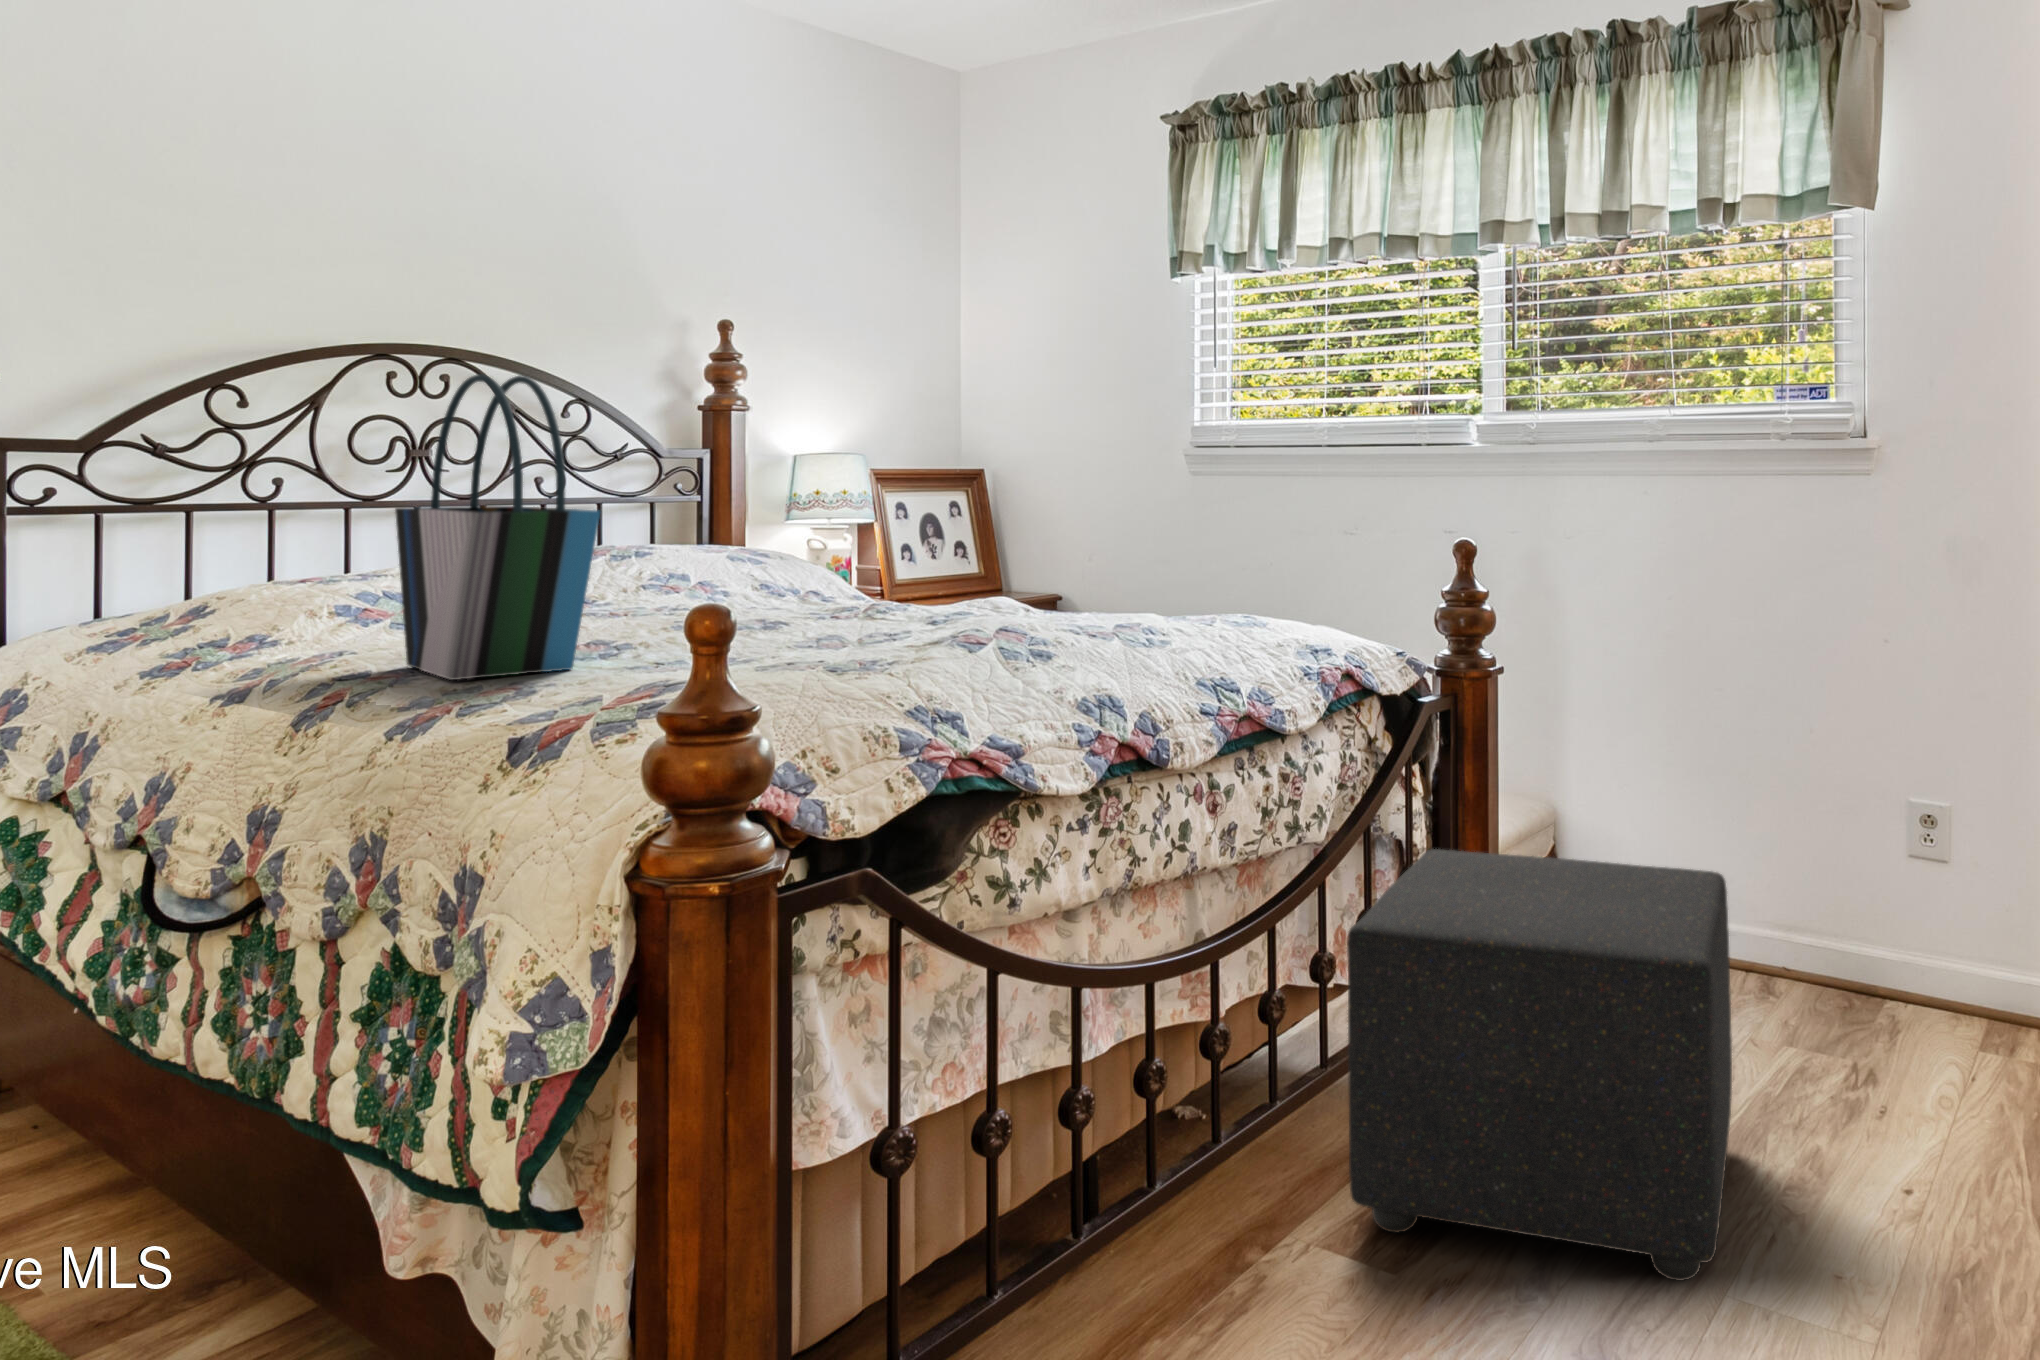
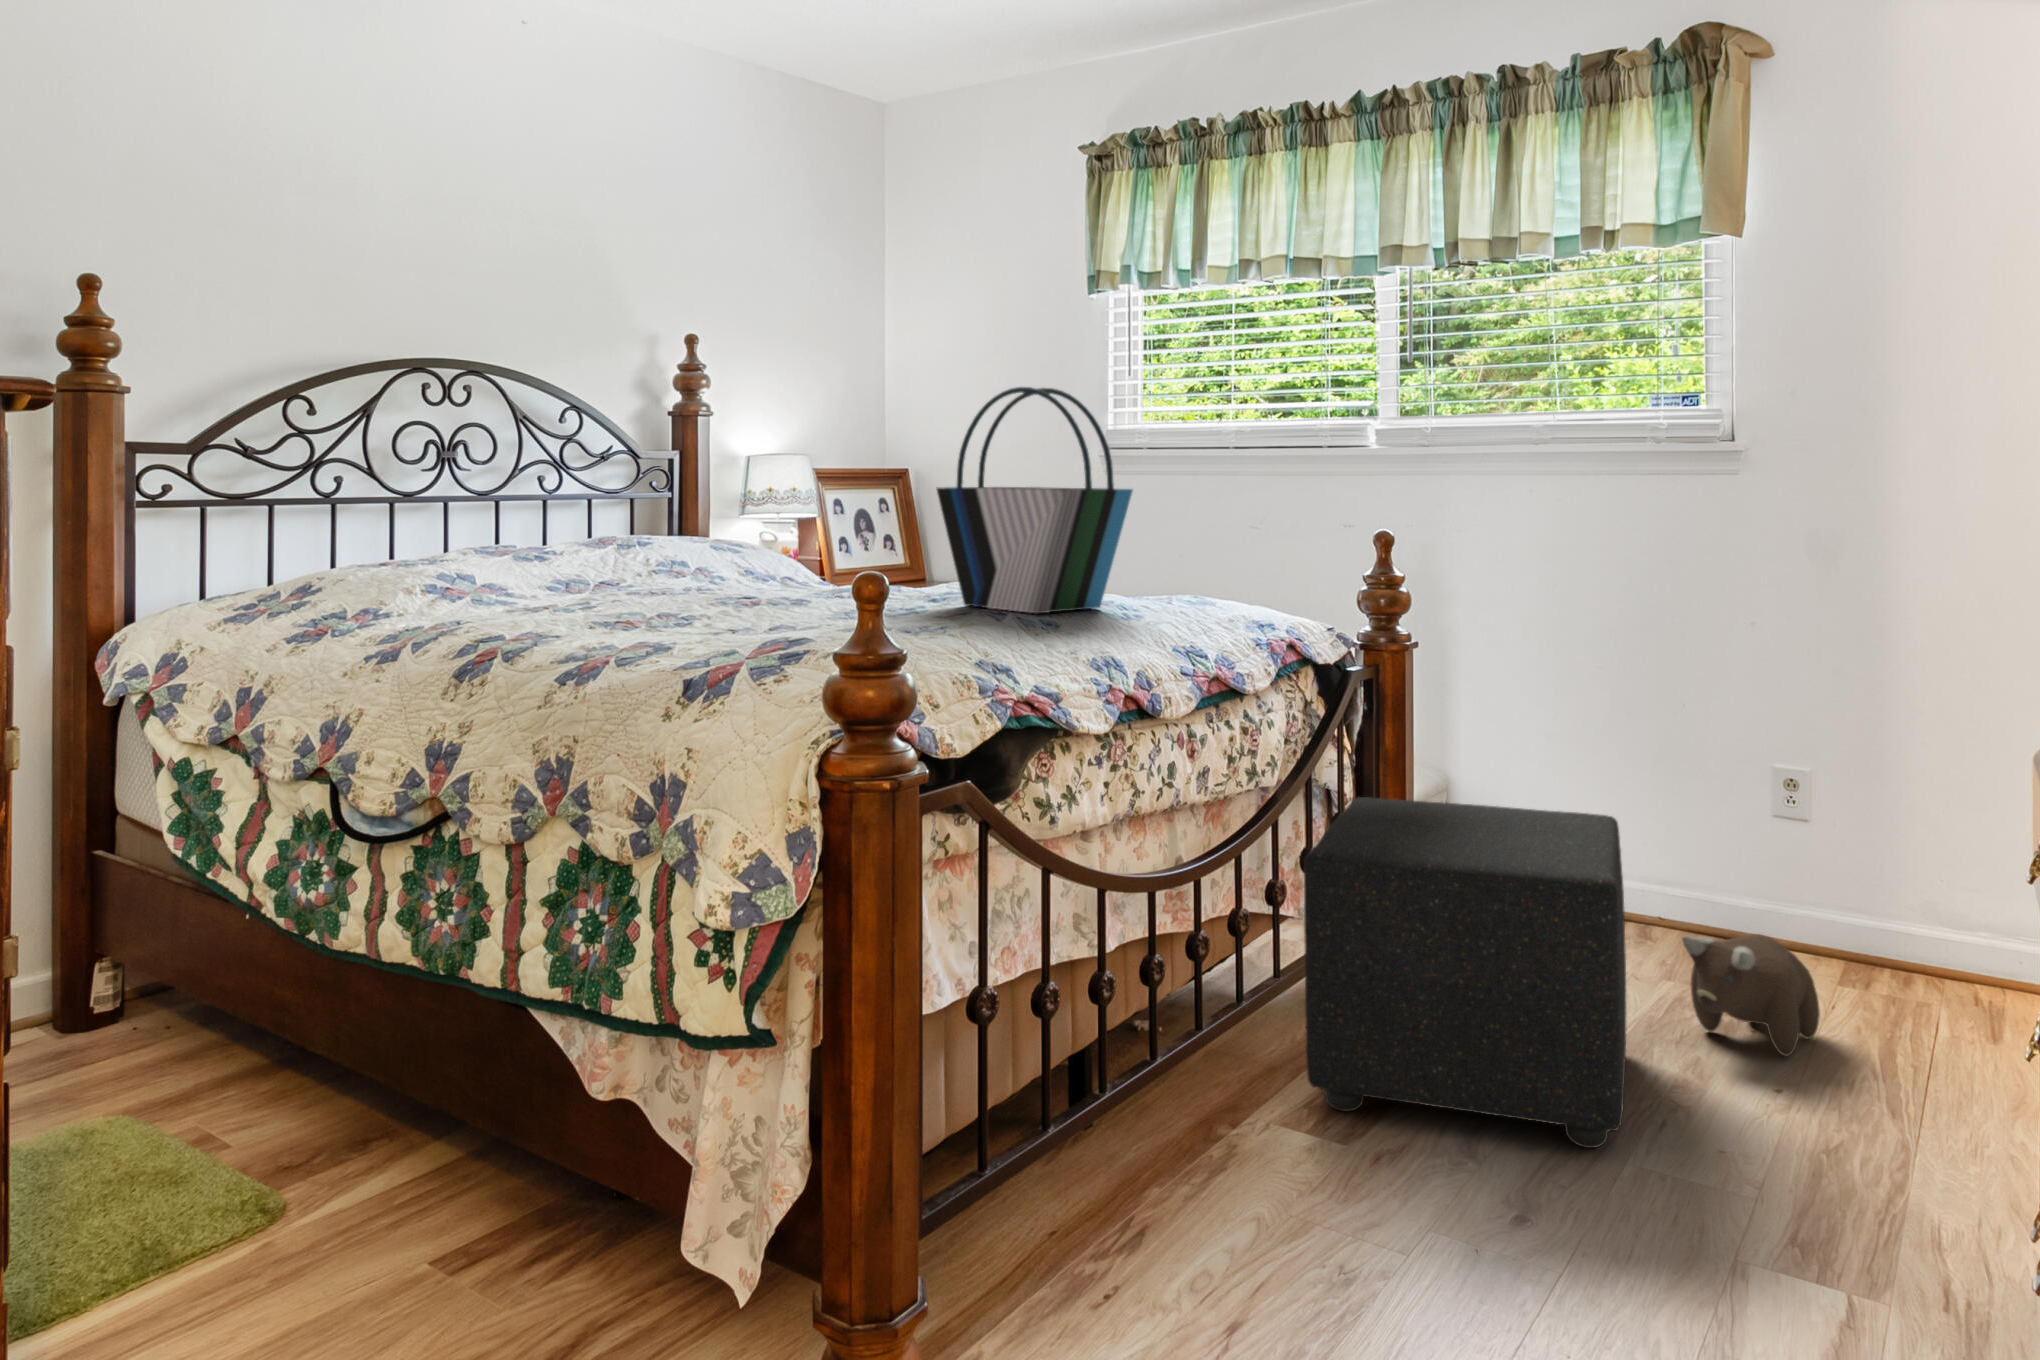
tote bag: present [395,374,600,680] -> present [937,387,1133,613]
plush toy: none [1799,1006,1958,1152] -> present [1682,934,1820,1056]

